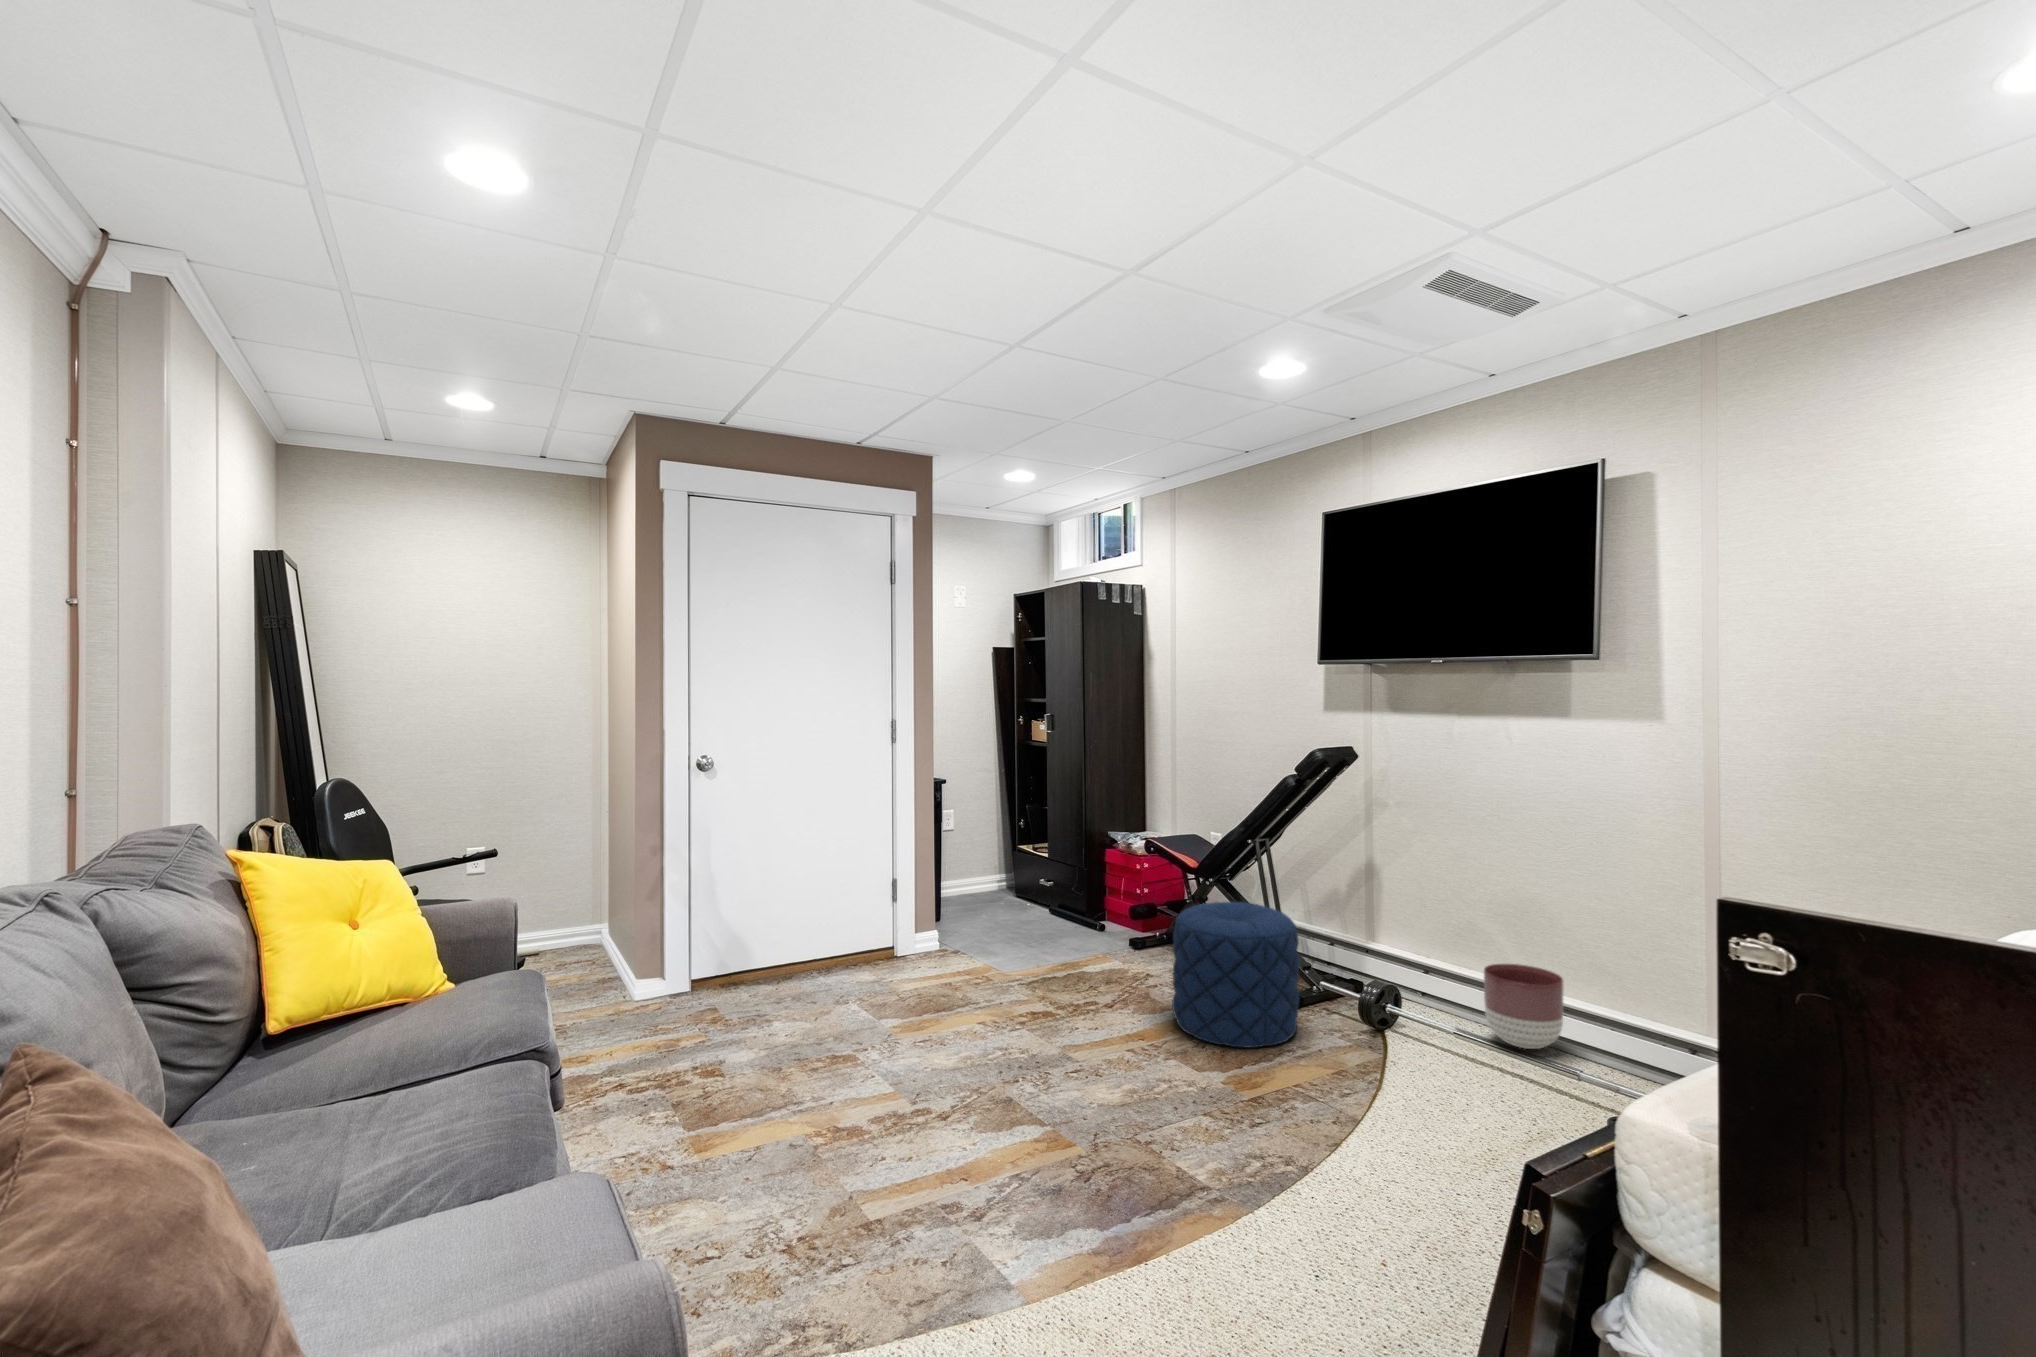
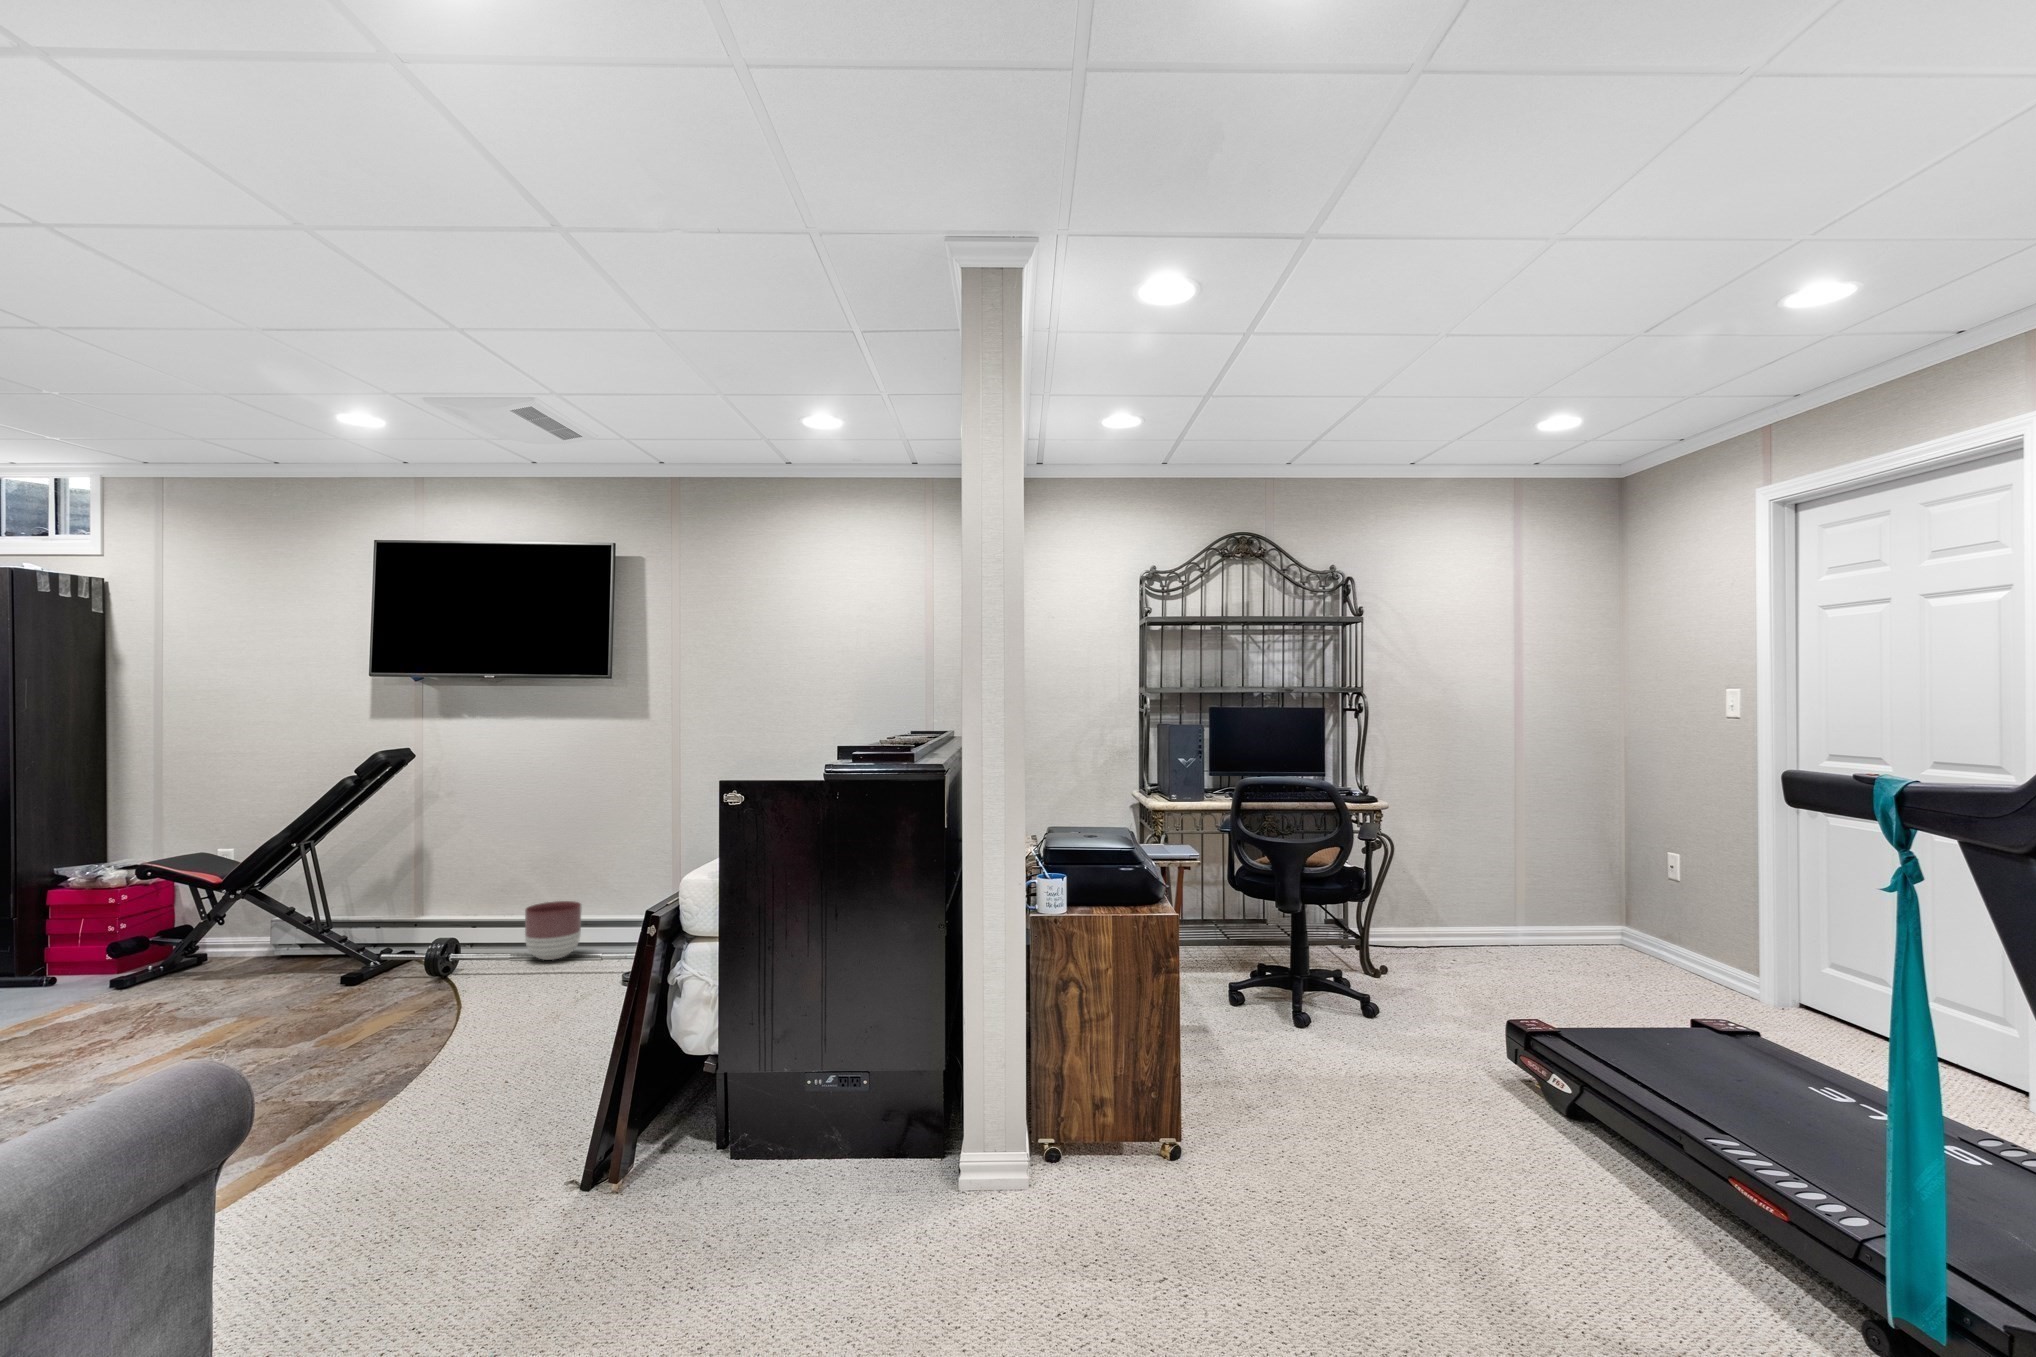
pouf: present [1172,902,1300,1048] -> none [229,896,371,1028]

